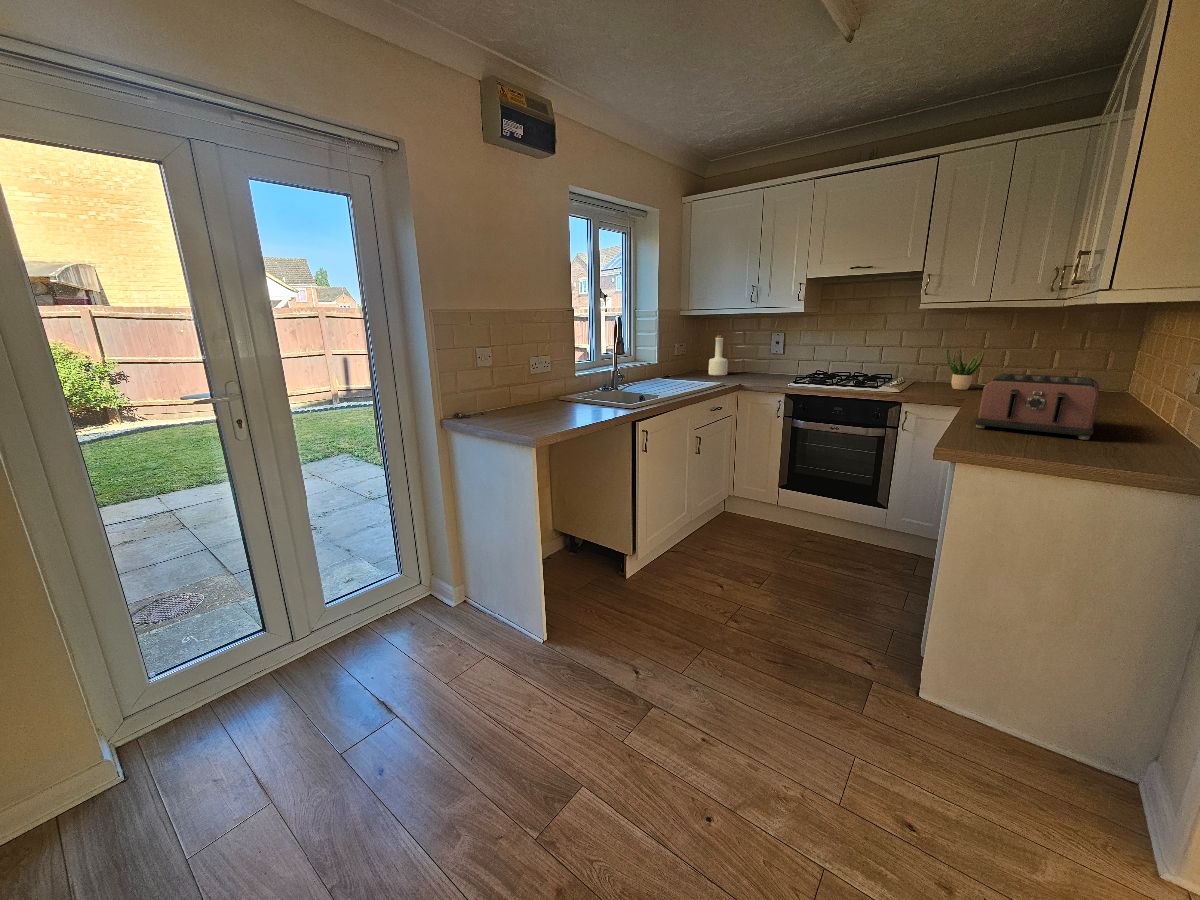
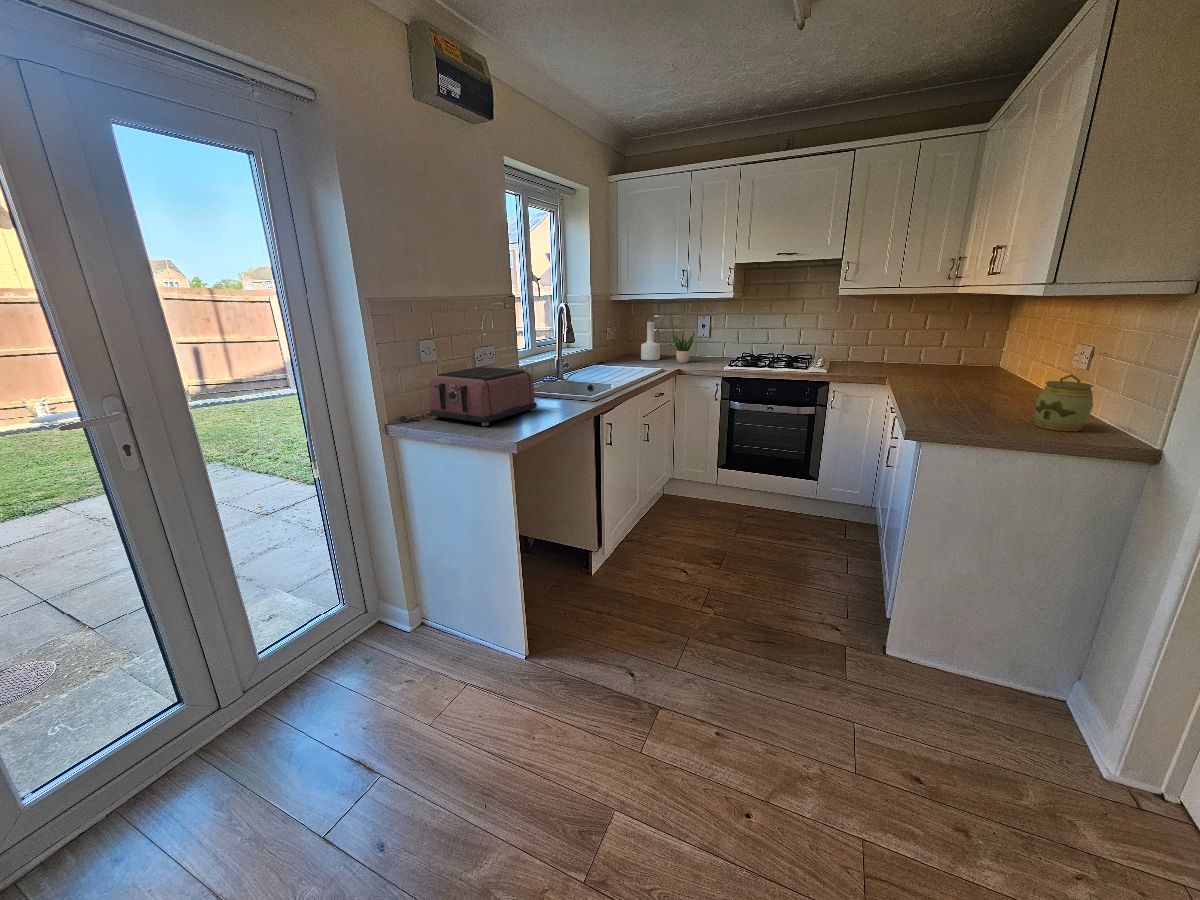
potted plant: present [947,345,984,390] -> present [672,328,696,363]
toaster: present [975,373,1100,440] -> present [429,367,537,426]
jar: none [1105,393,1181,460] -> present [1034,374,1094,431]

